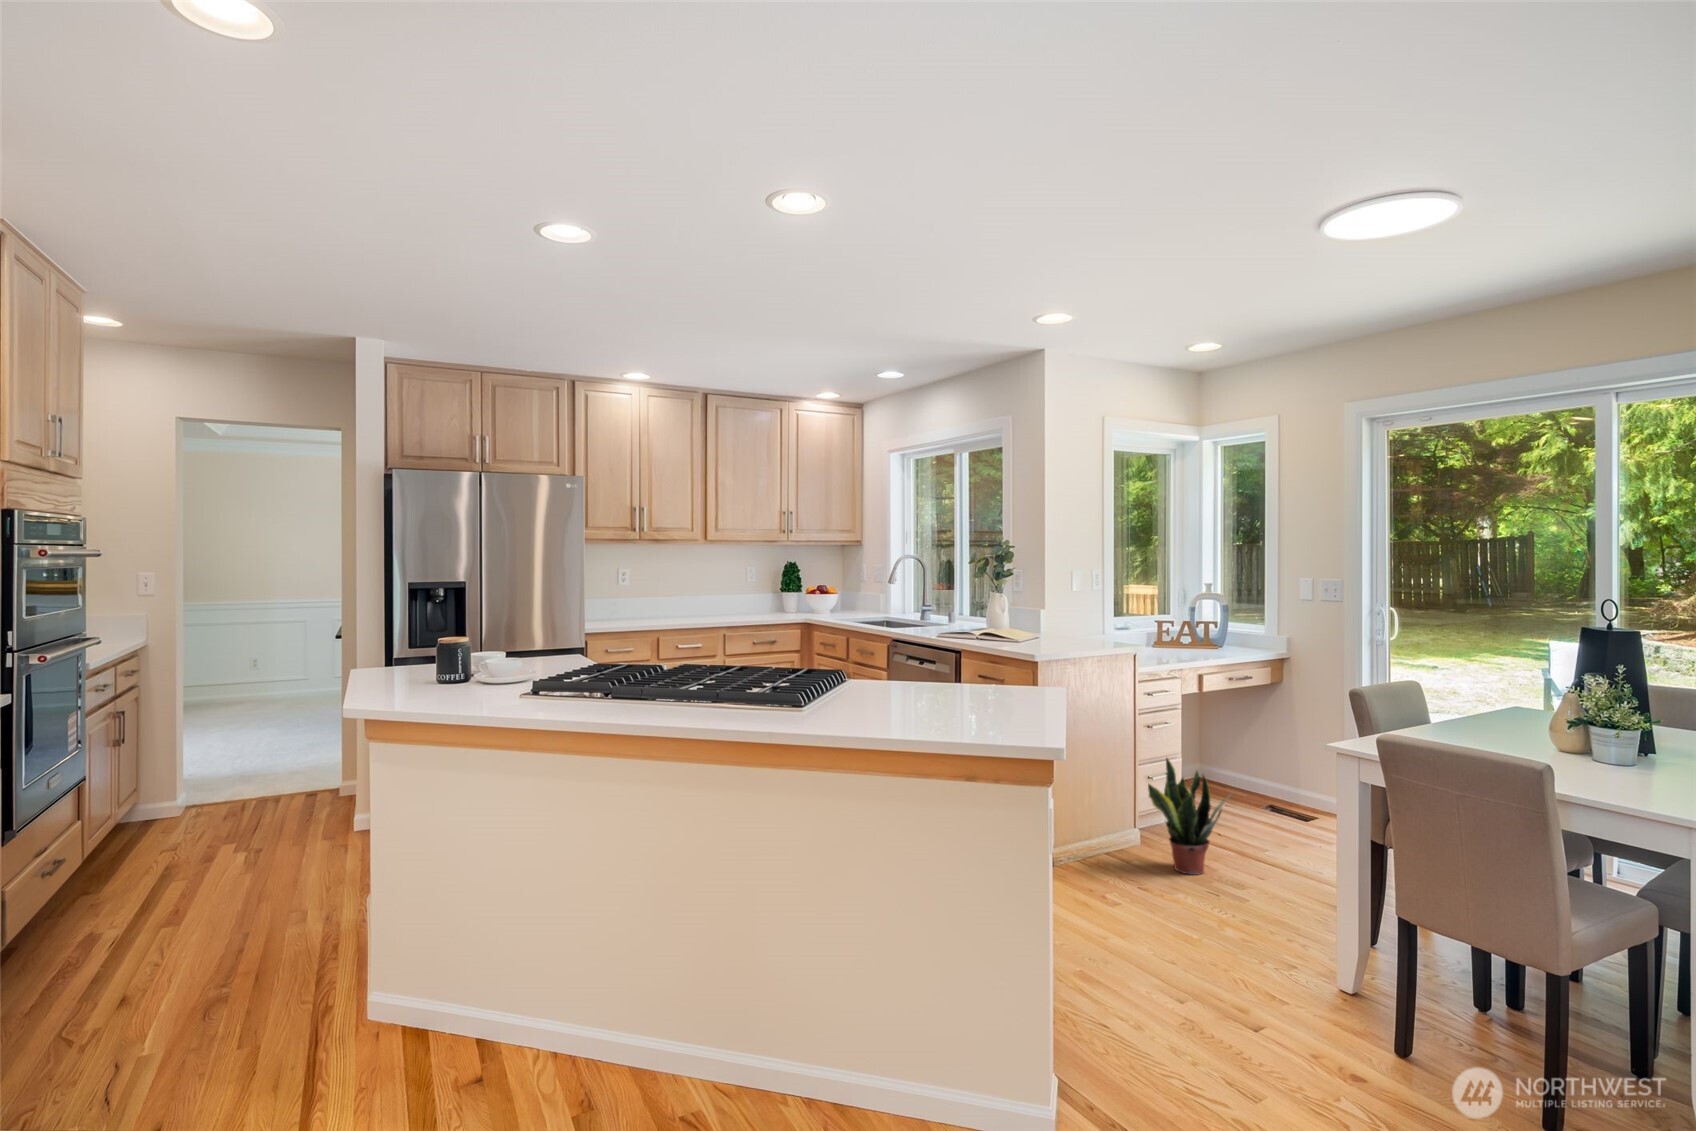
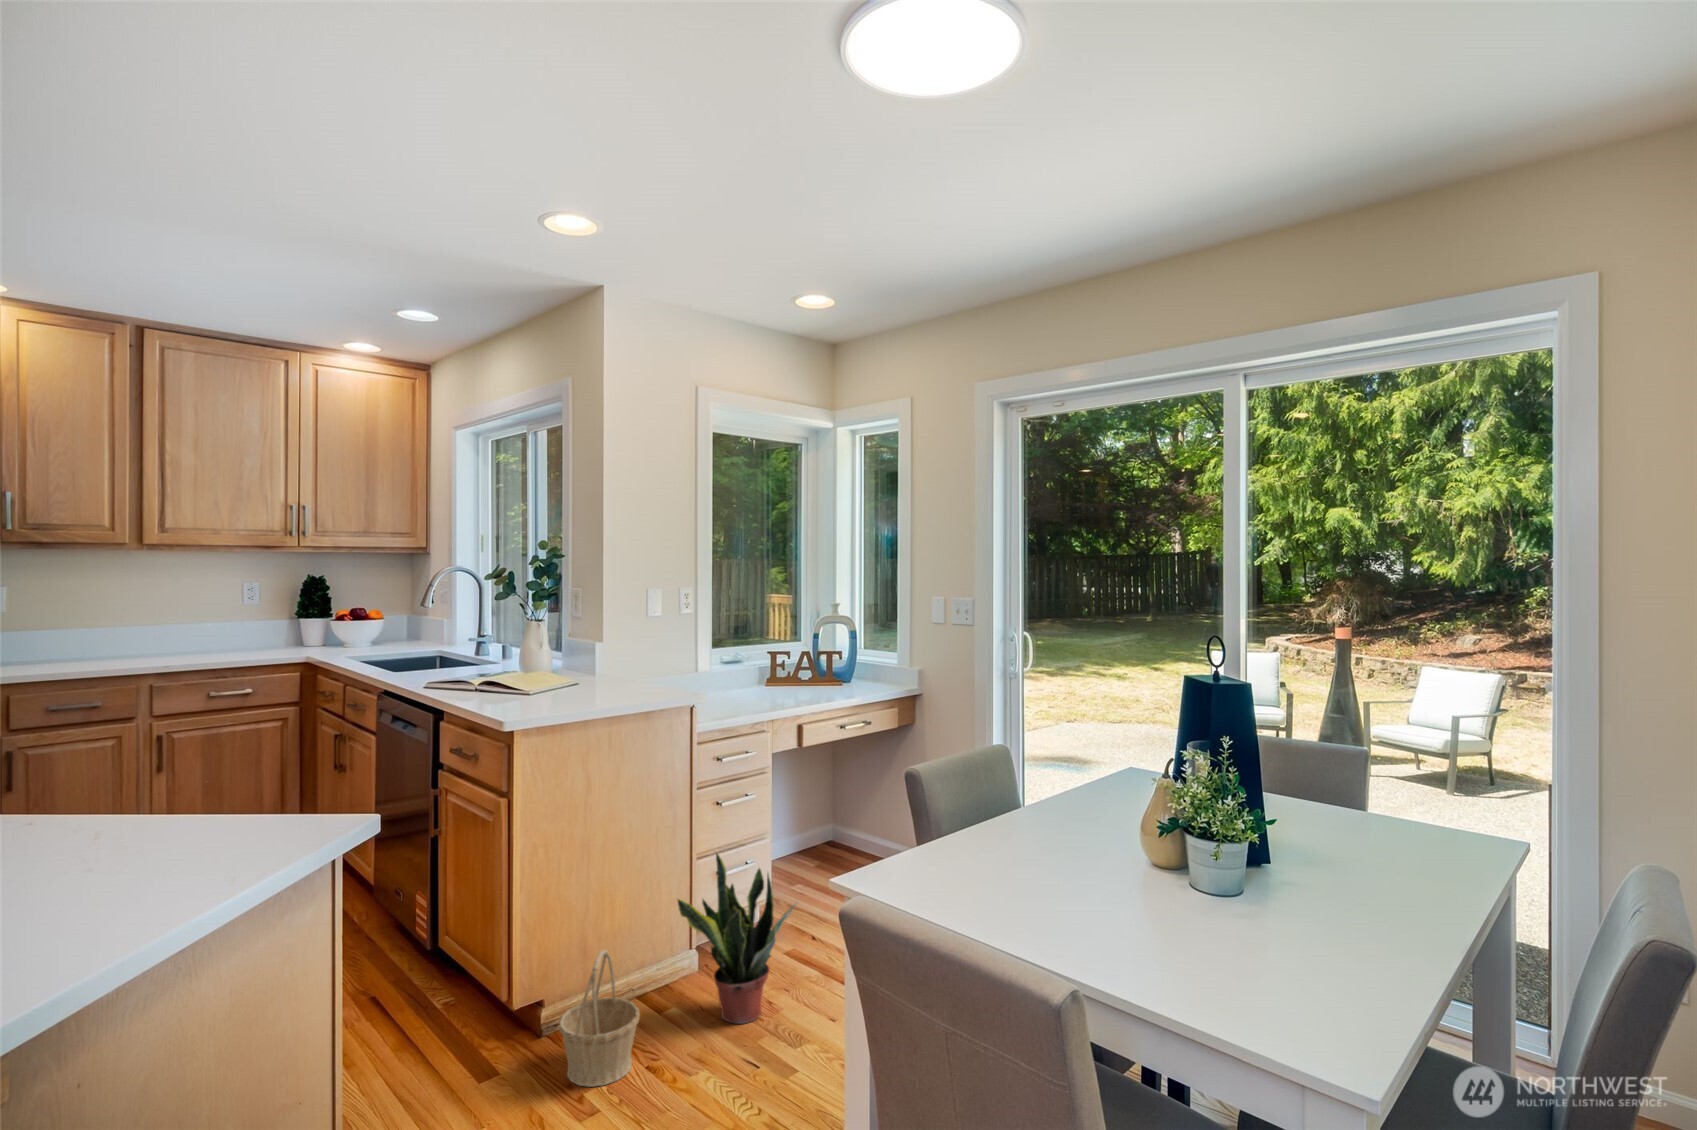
basket: none [1080,810,1134,895] -> present [559,950,640,1087]

